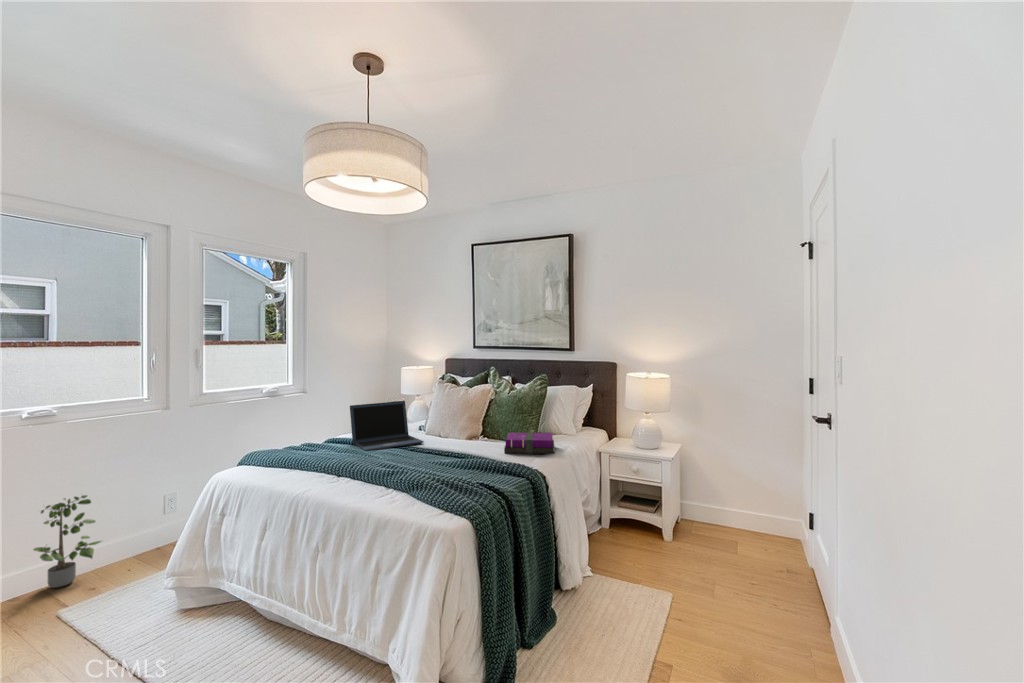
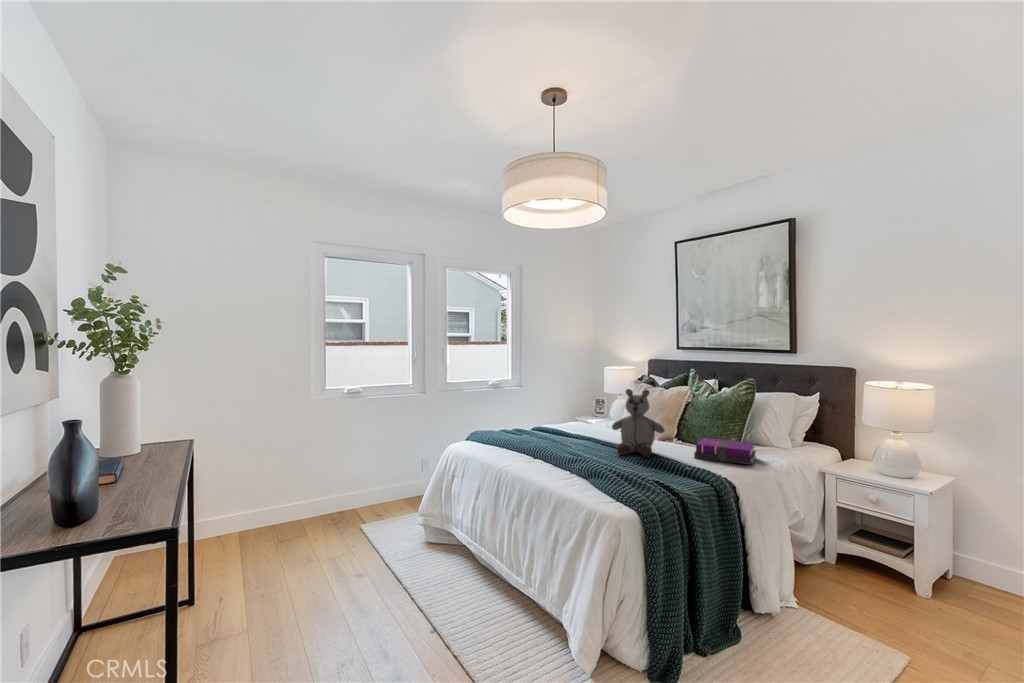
stuffed bear: none [423,390,477,460] -> present [612,389,664,457]
laptop: present [350,401,423,451] -> none [551,398,615,440]
potted plant: present [33,495,101,588] -> none [348,447,386,511]

